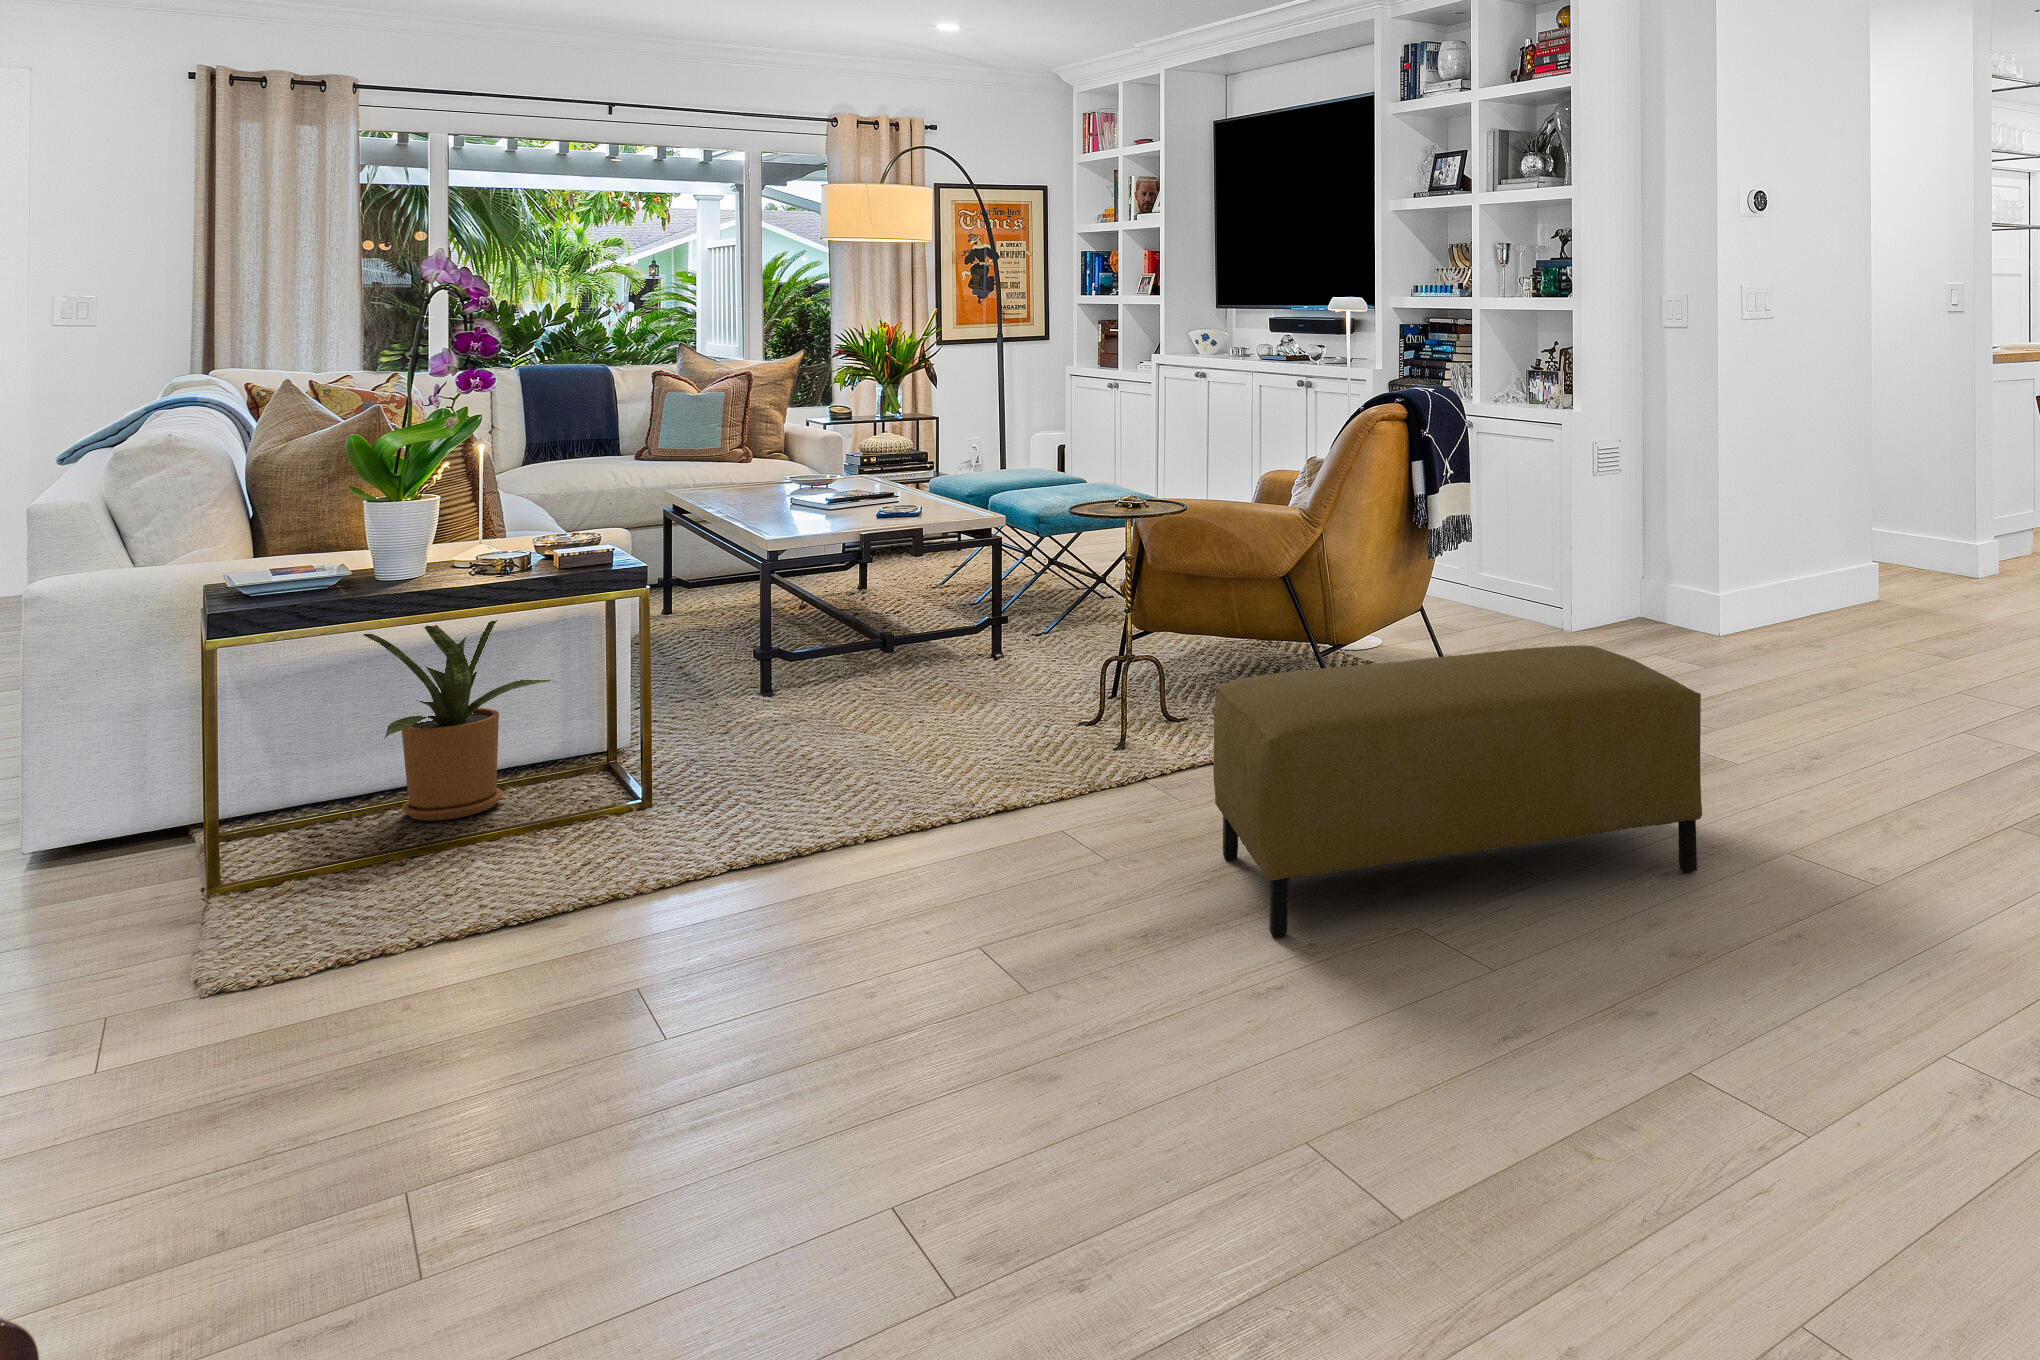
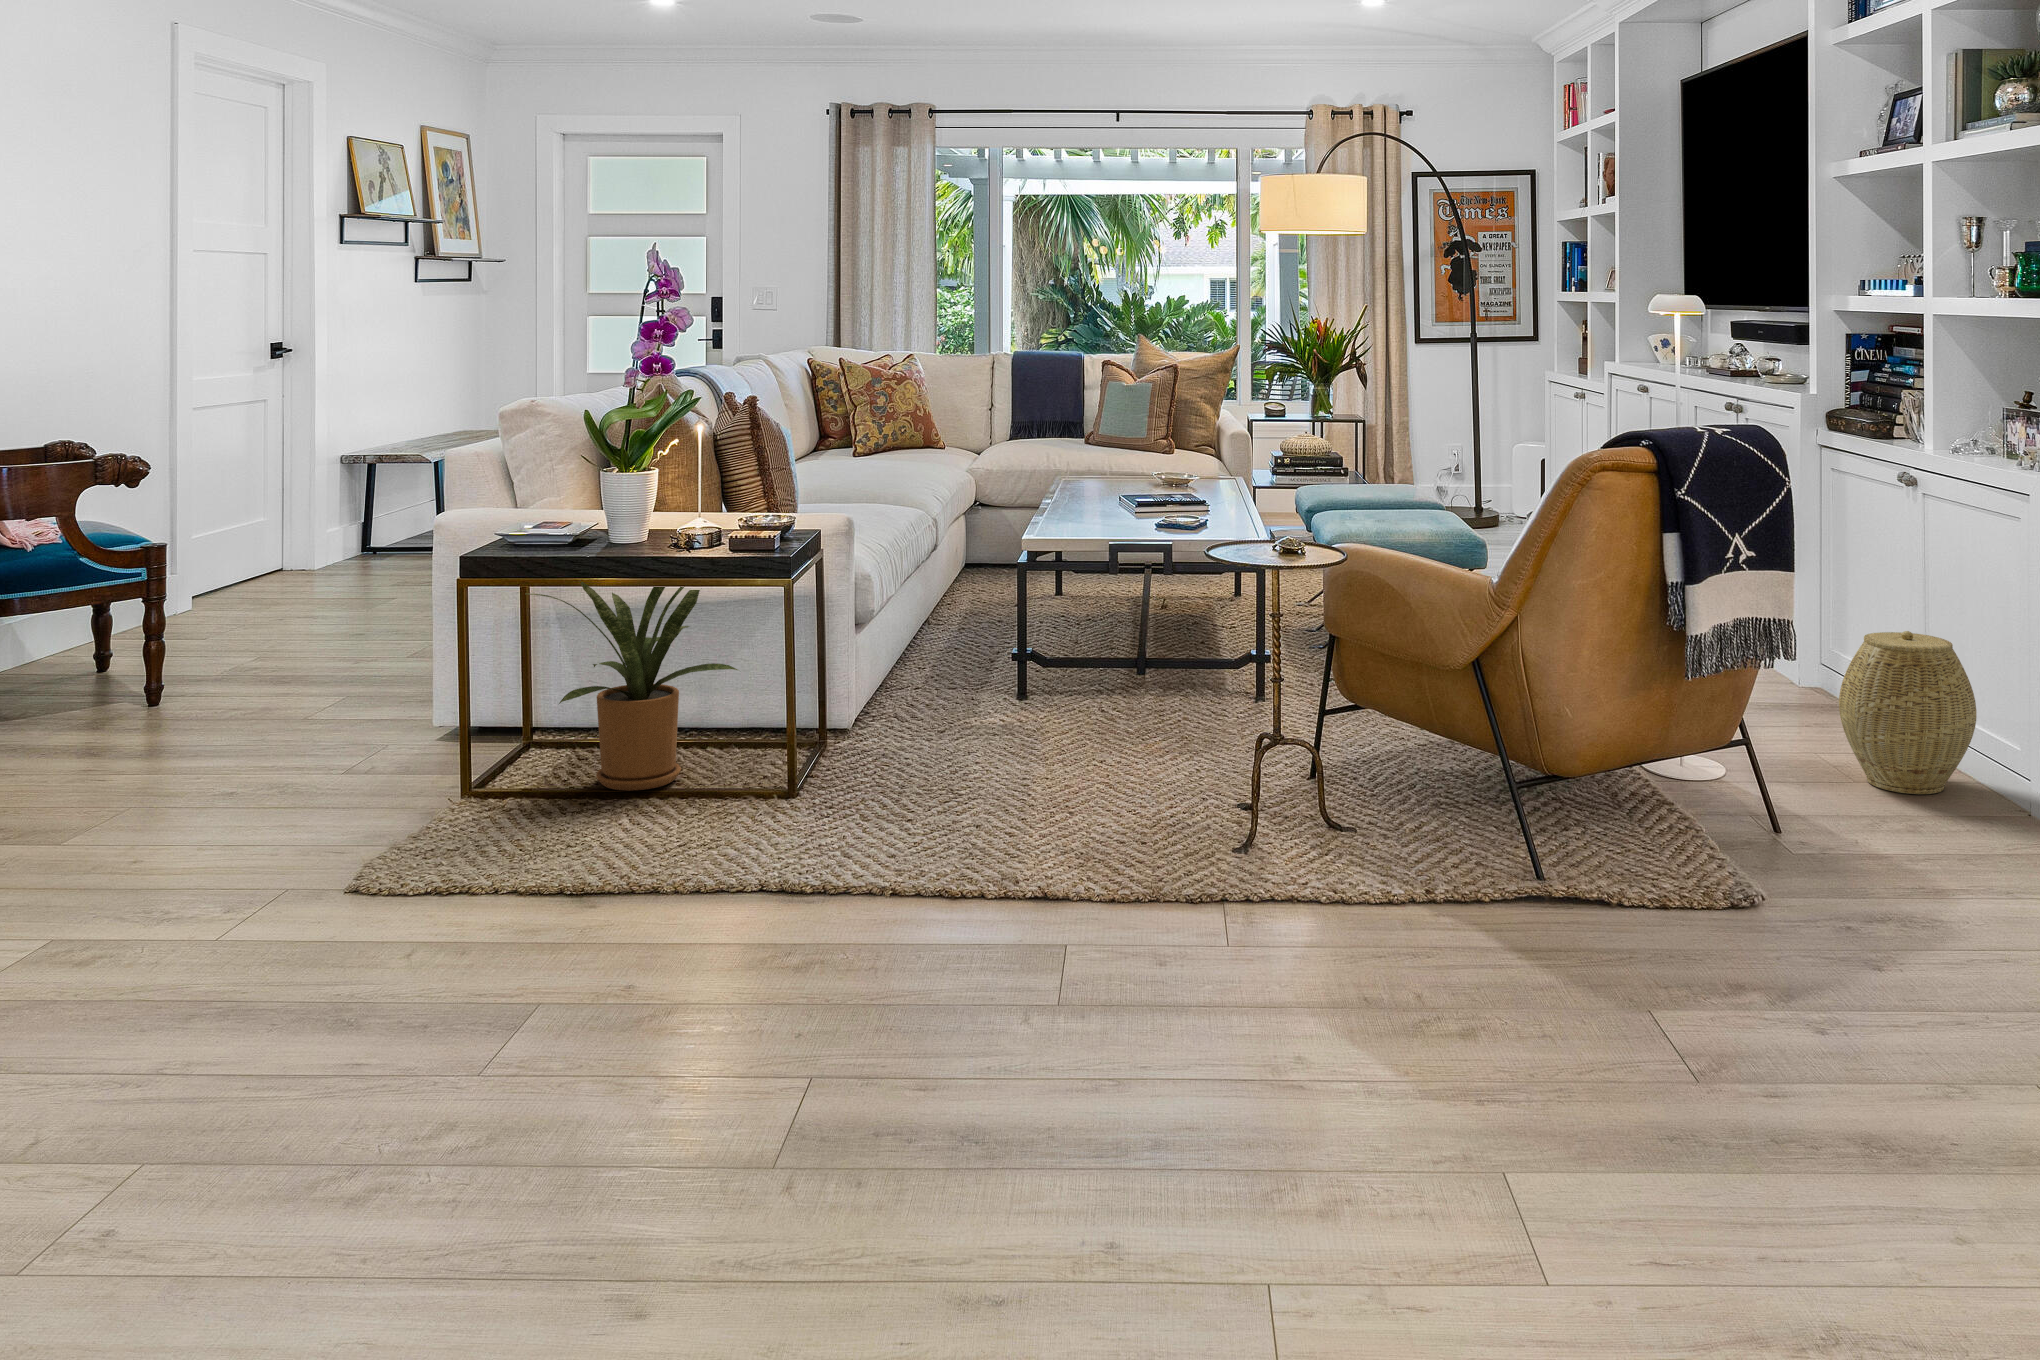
woven basket: none [1456,531,1542,642] -> present [1839,631,1977,794]
ottoman: present [1213,645,1702,937] -> none [1096,802,1845,1288]

